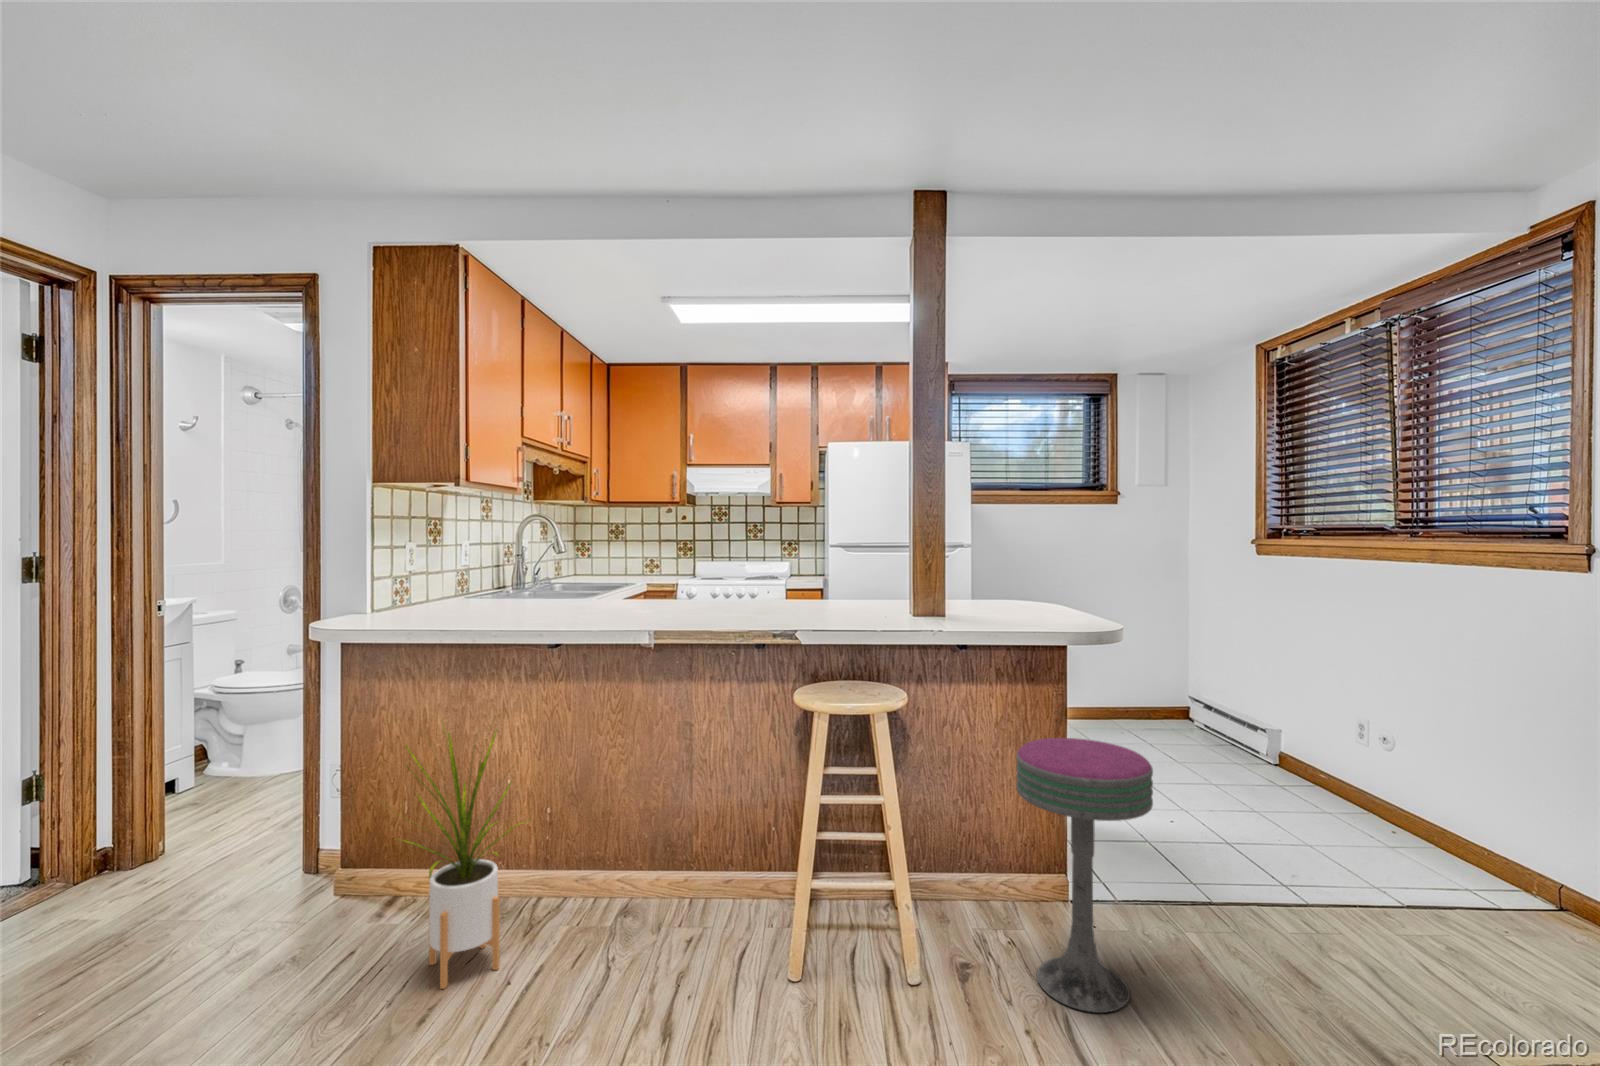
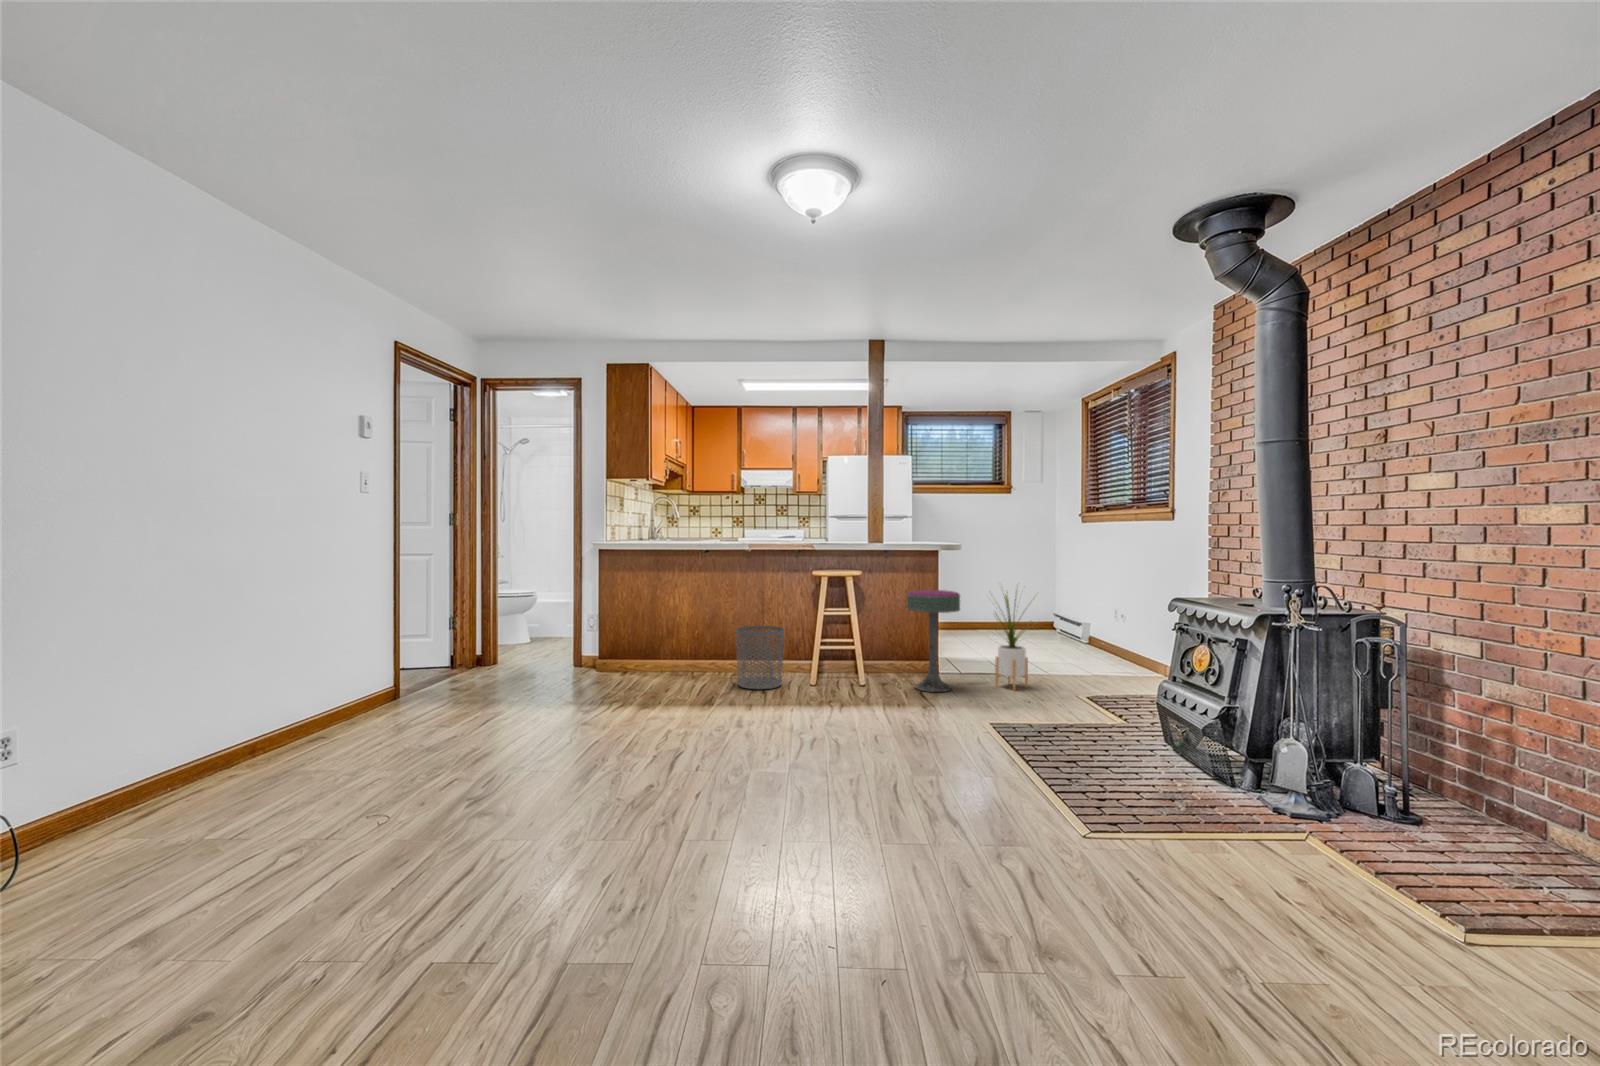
house plant: present [404,730,530,989] -> present [995,590,1031,690]
waste bin: none [611,814,727,1000] -> present [736,626,784,689]

